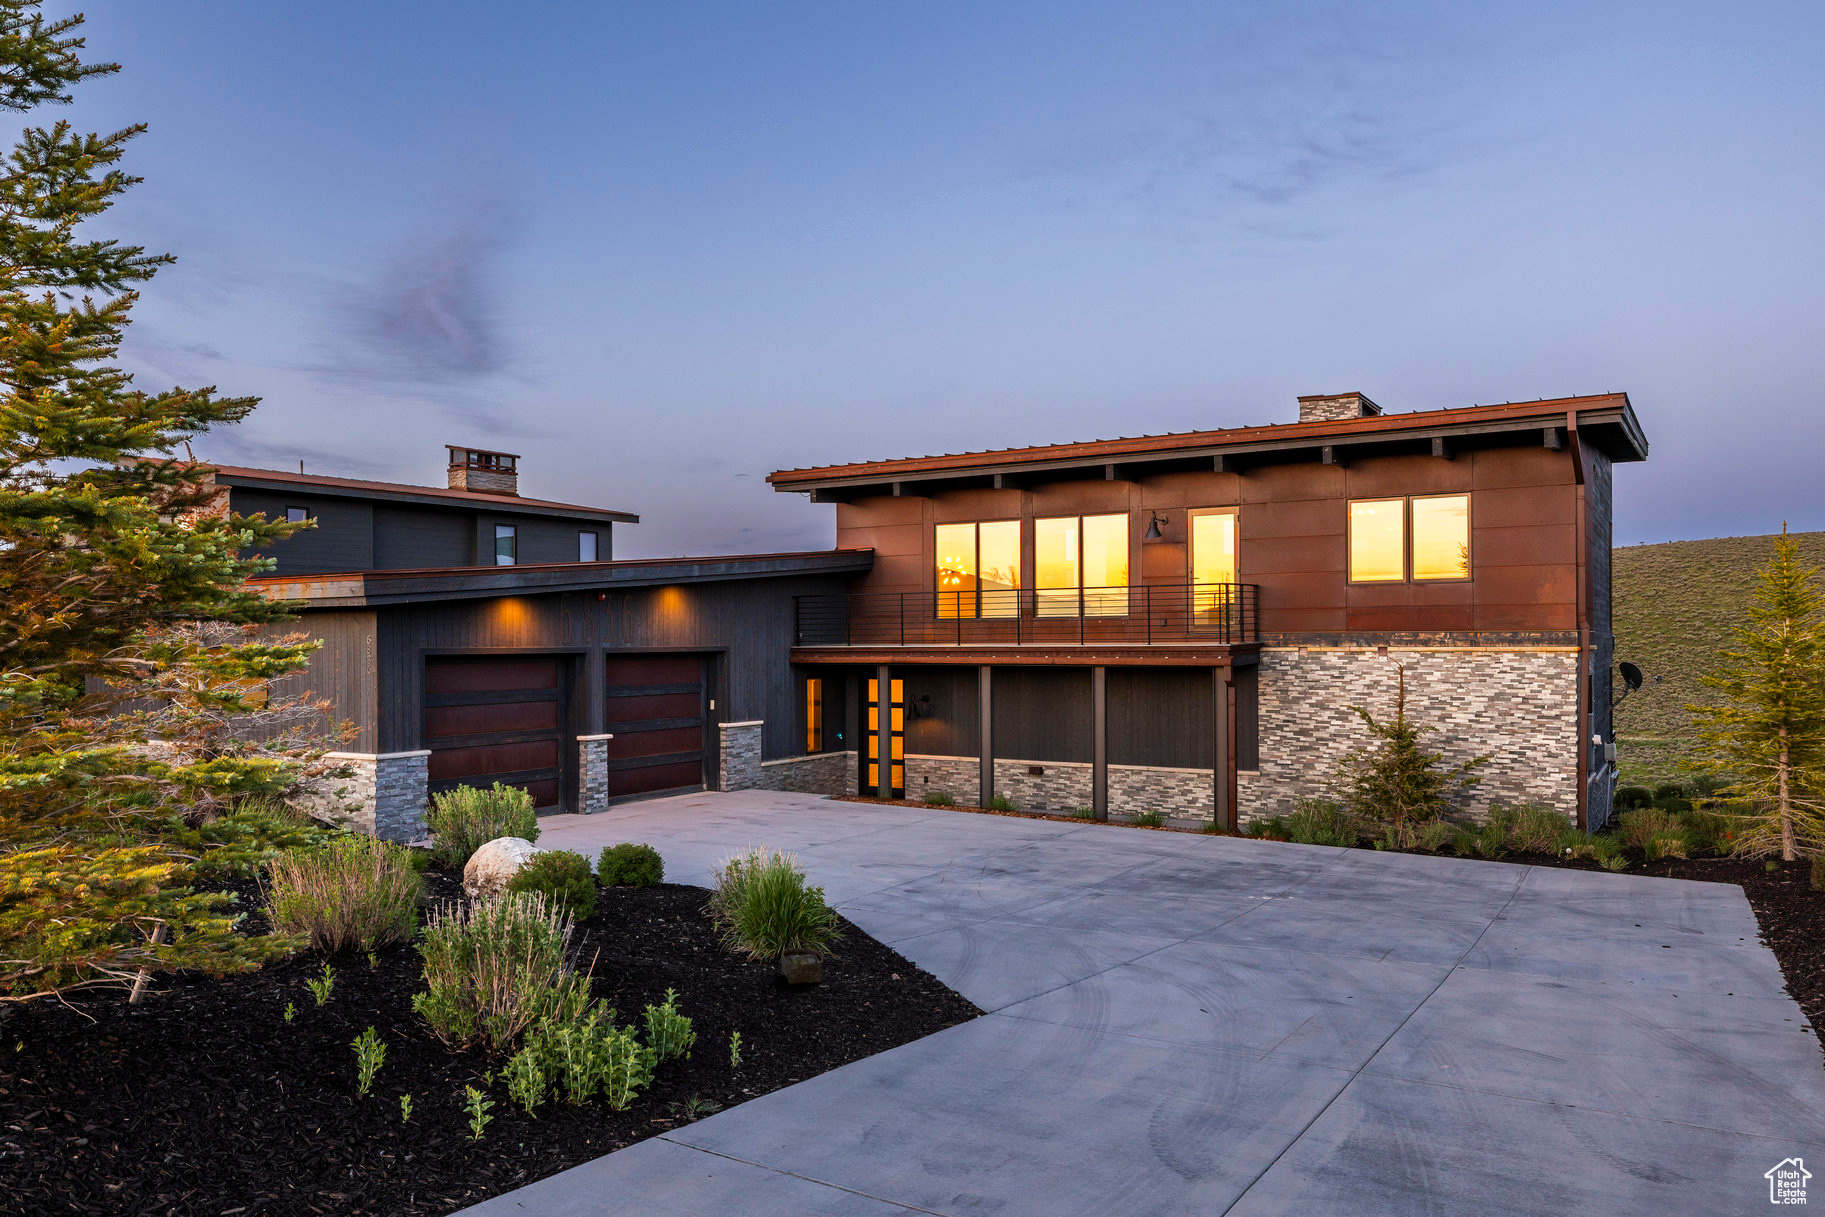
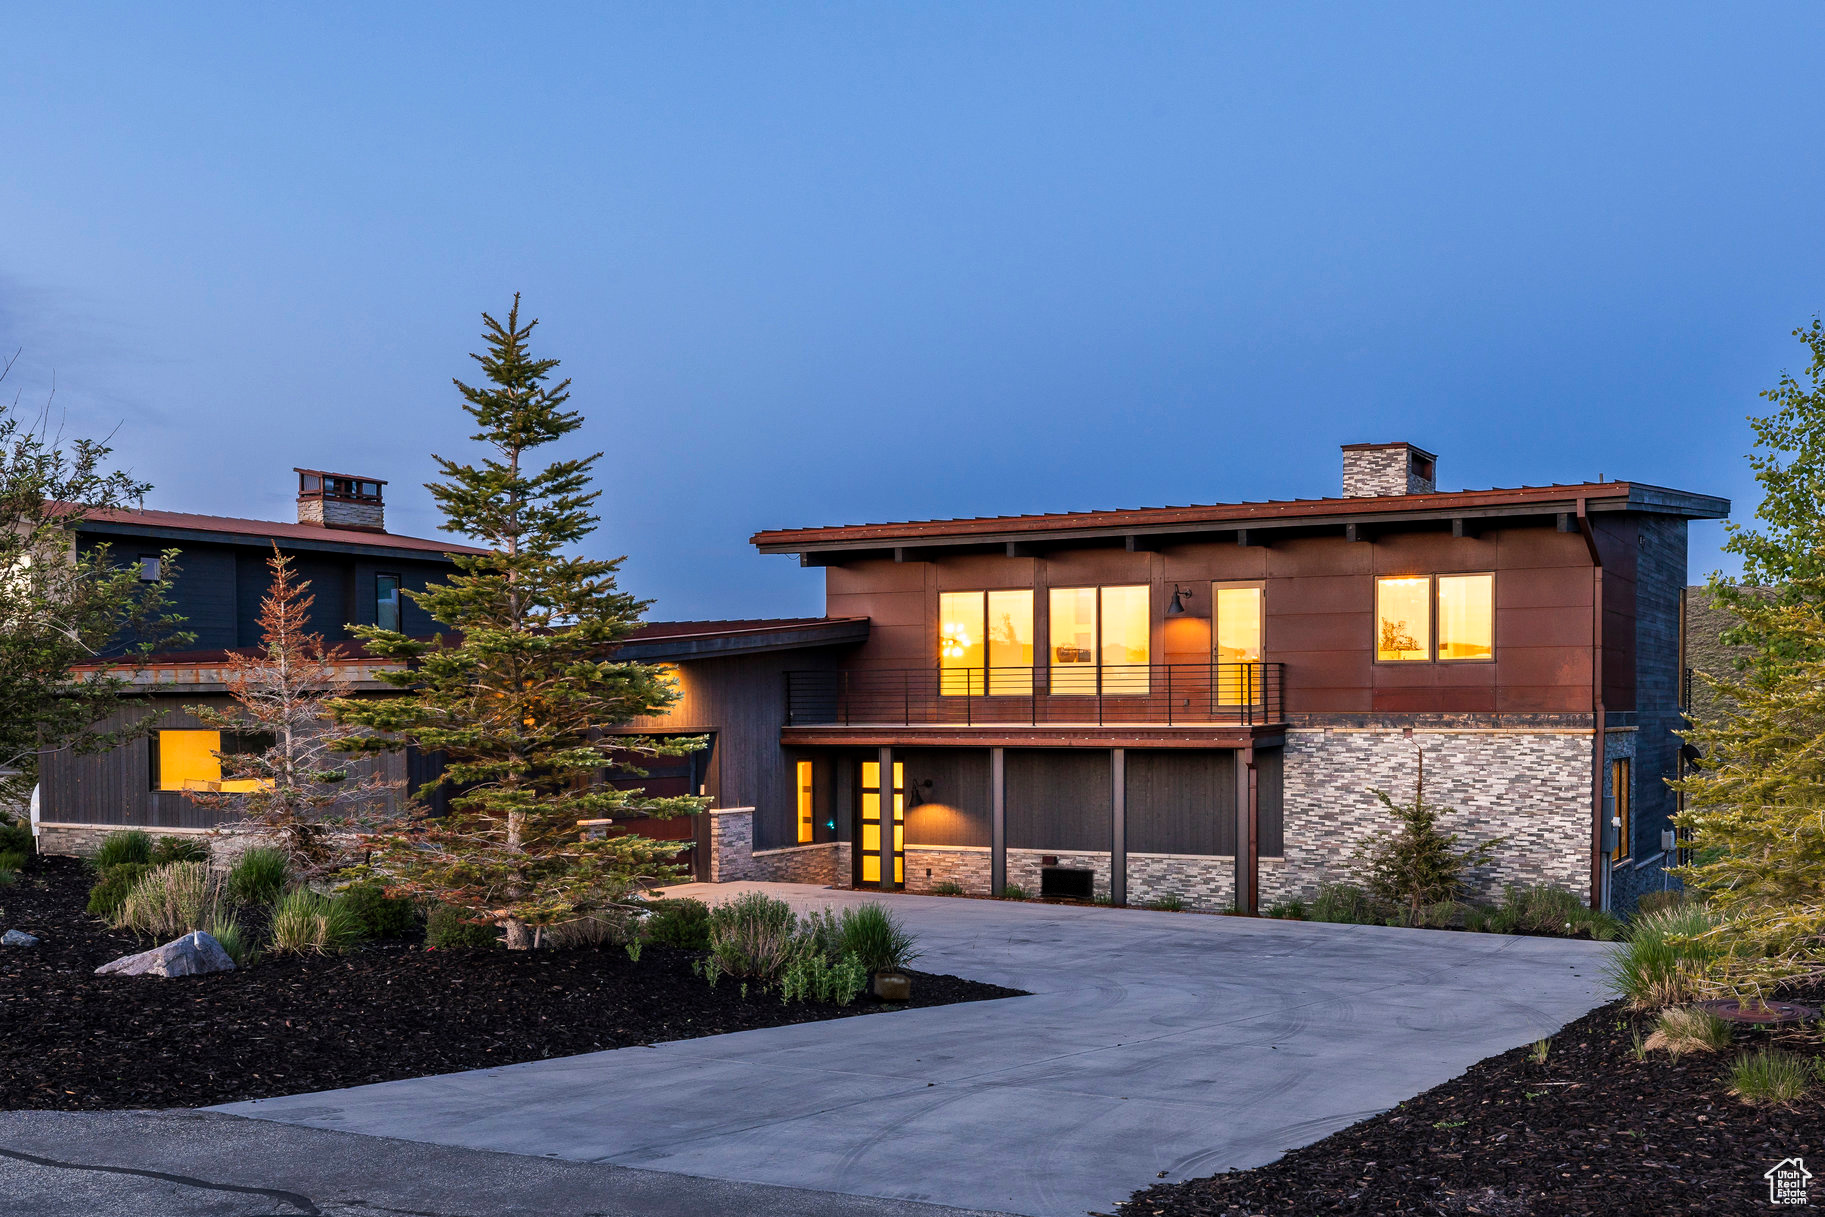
bench: none [1026,777,1078,808] -> present [1040,867,1095,899]

